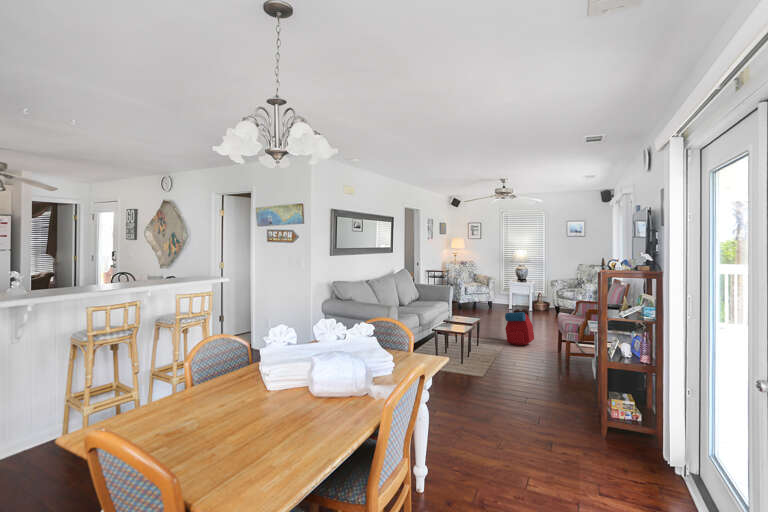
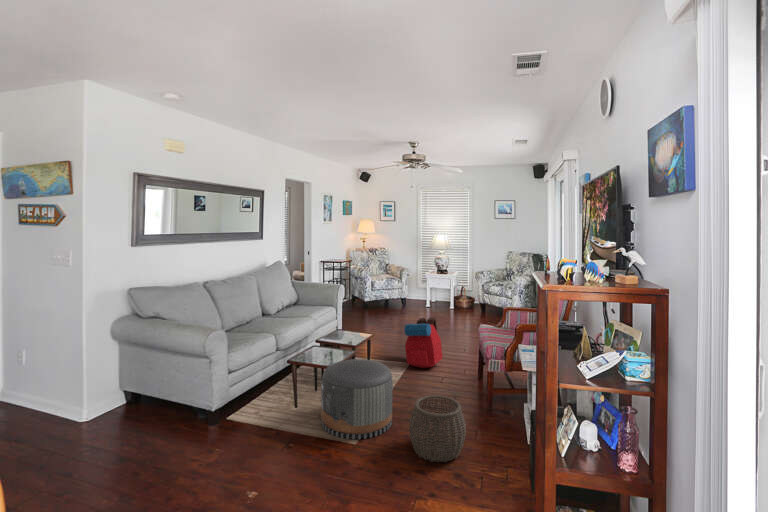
pouf: none [460,330,509,378] -> present [321,359,393,439]
woven basket: none [524,350,564,391] -> present [409,395,466,462]

